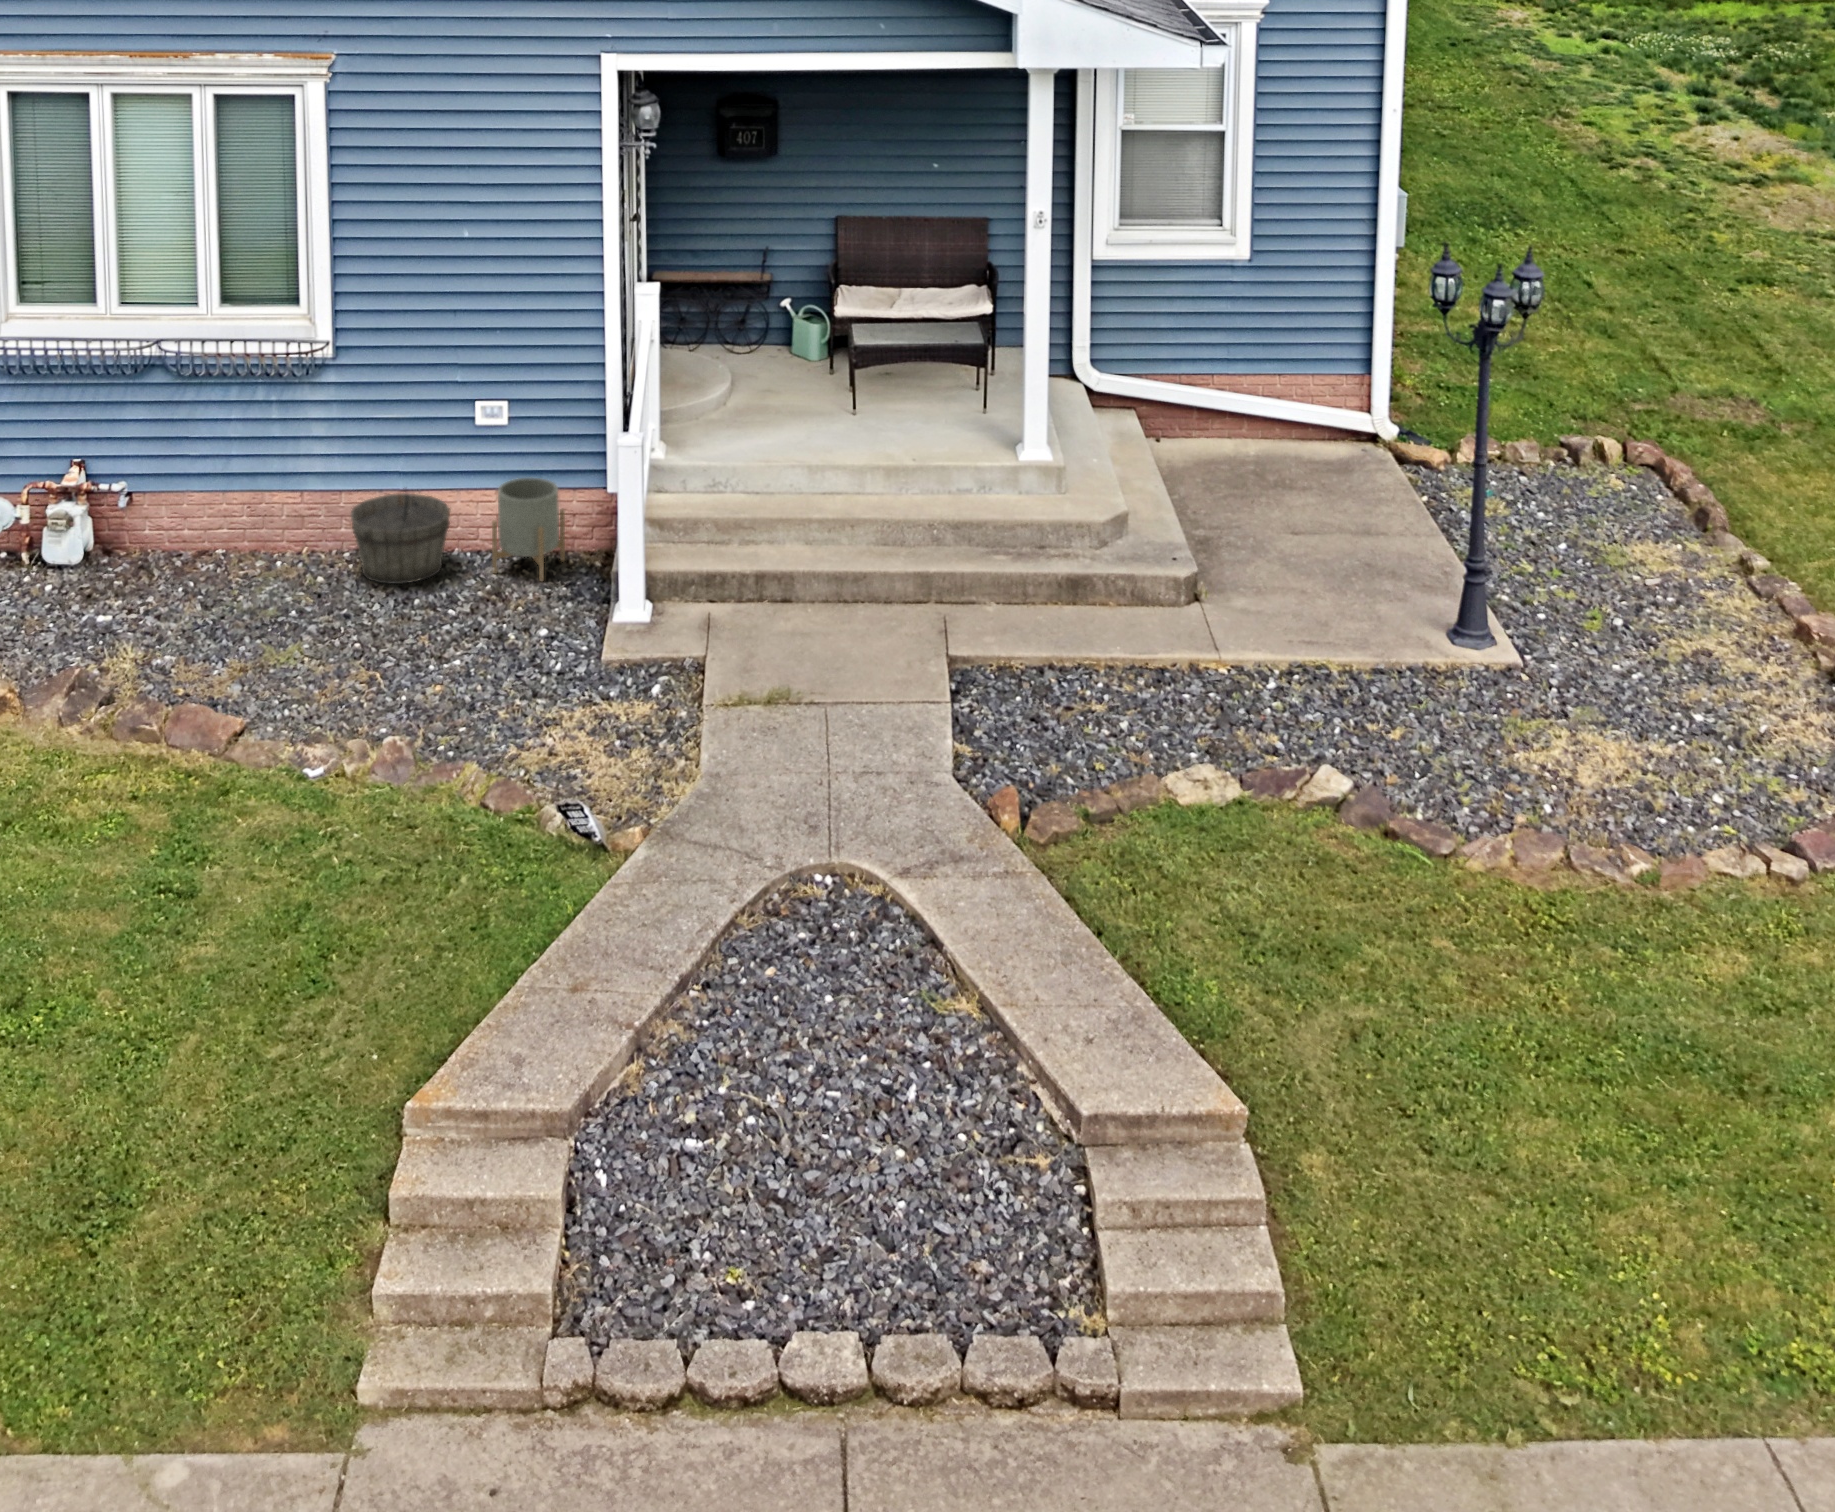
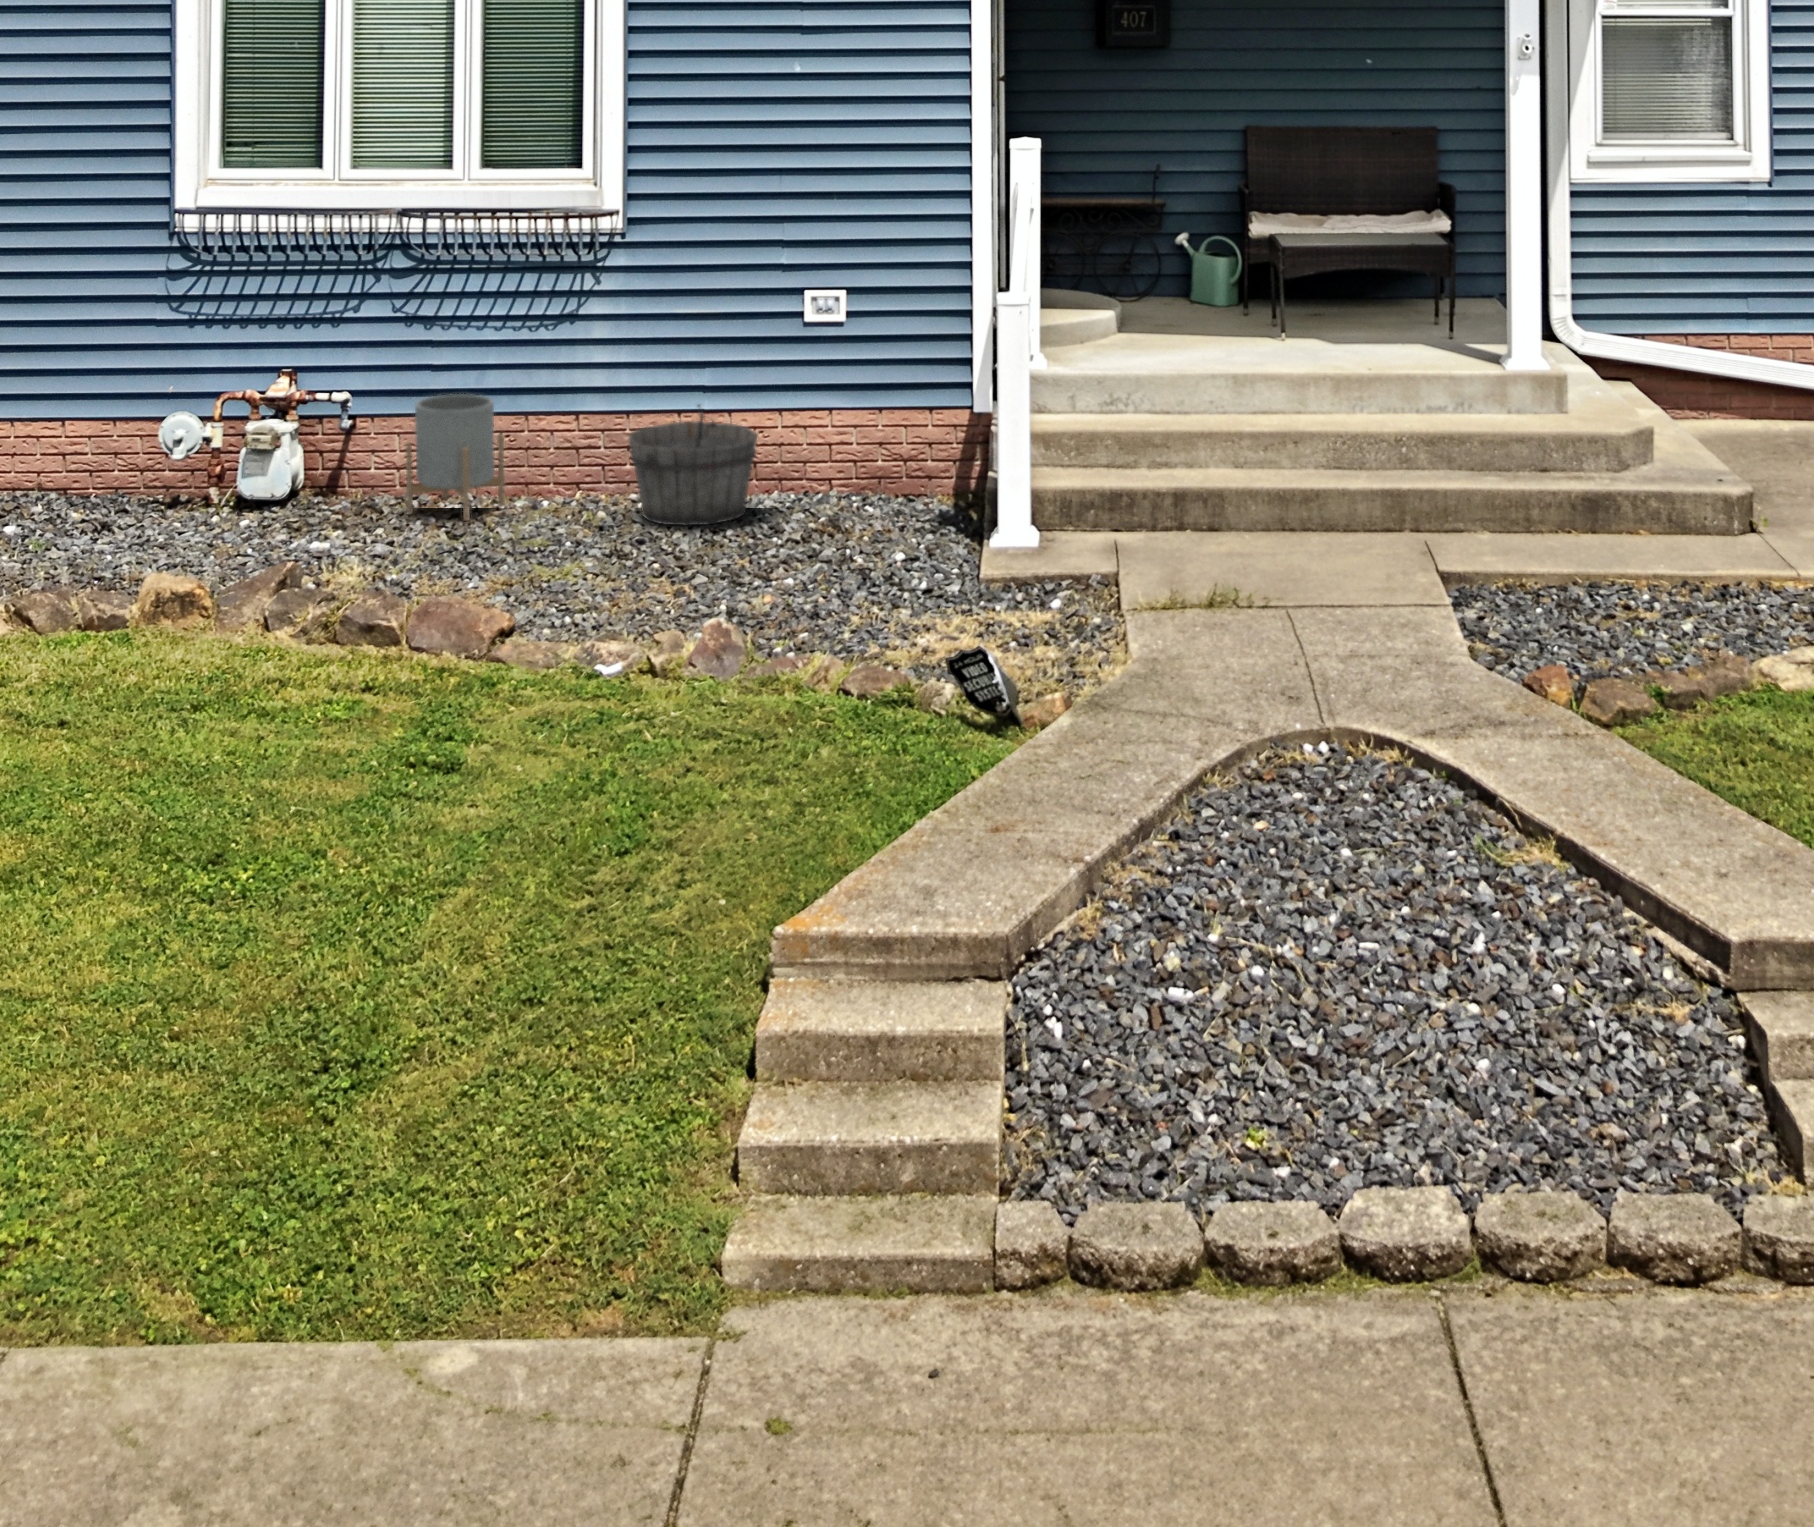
planter: present [492,478,565,581] -> present [406,394,505,521]

